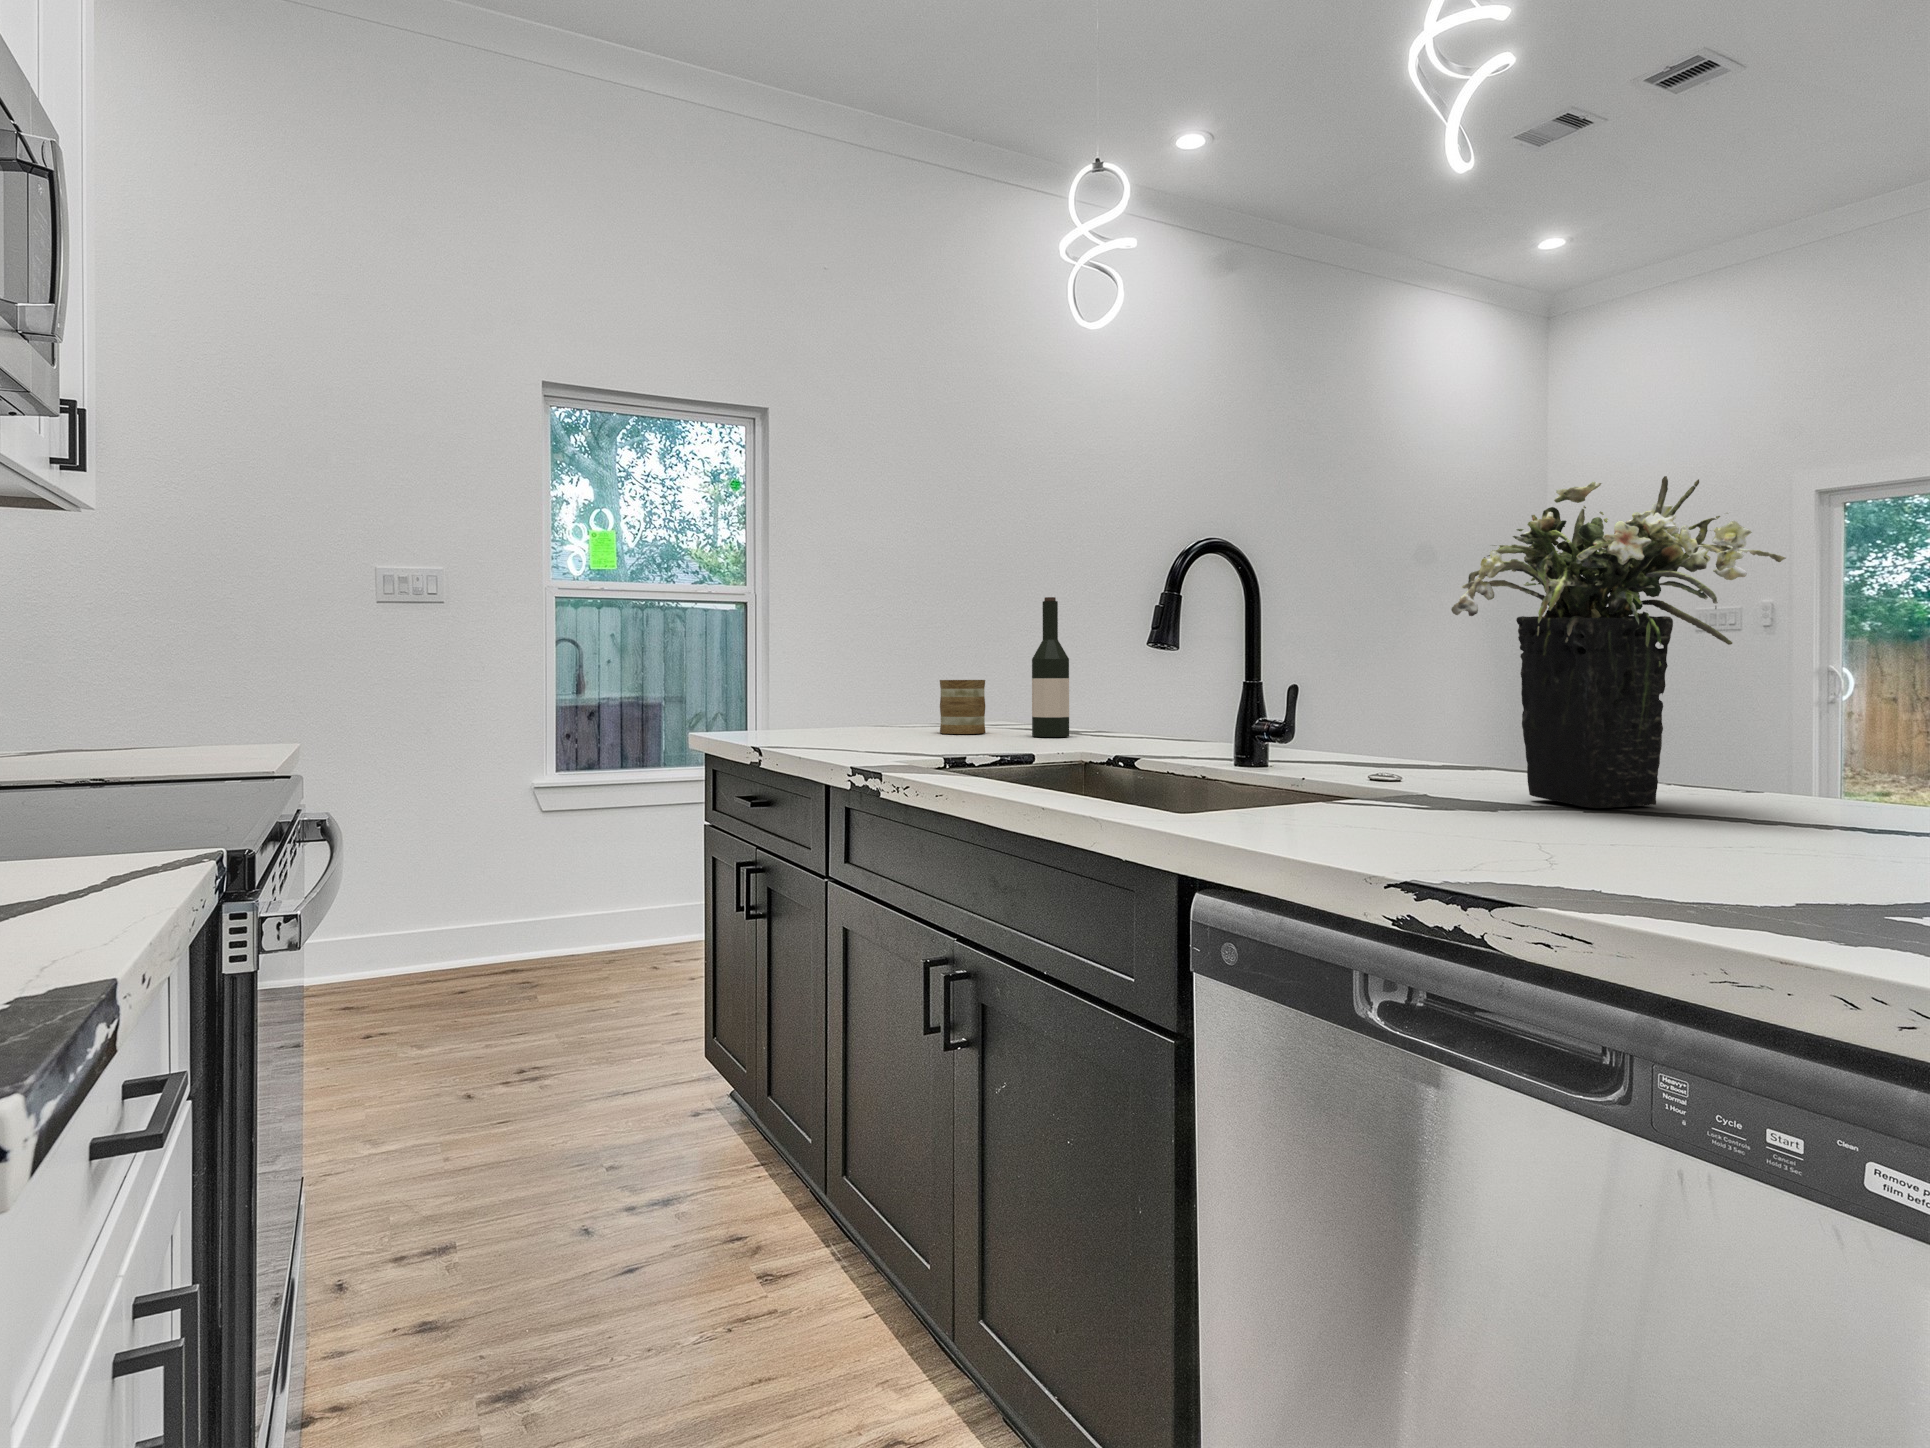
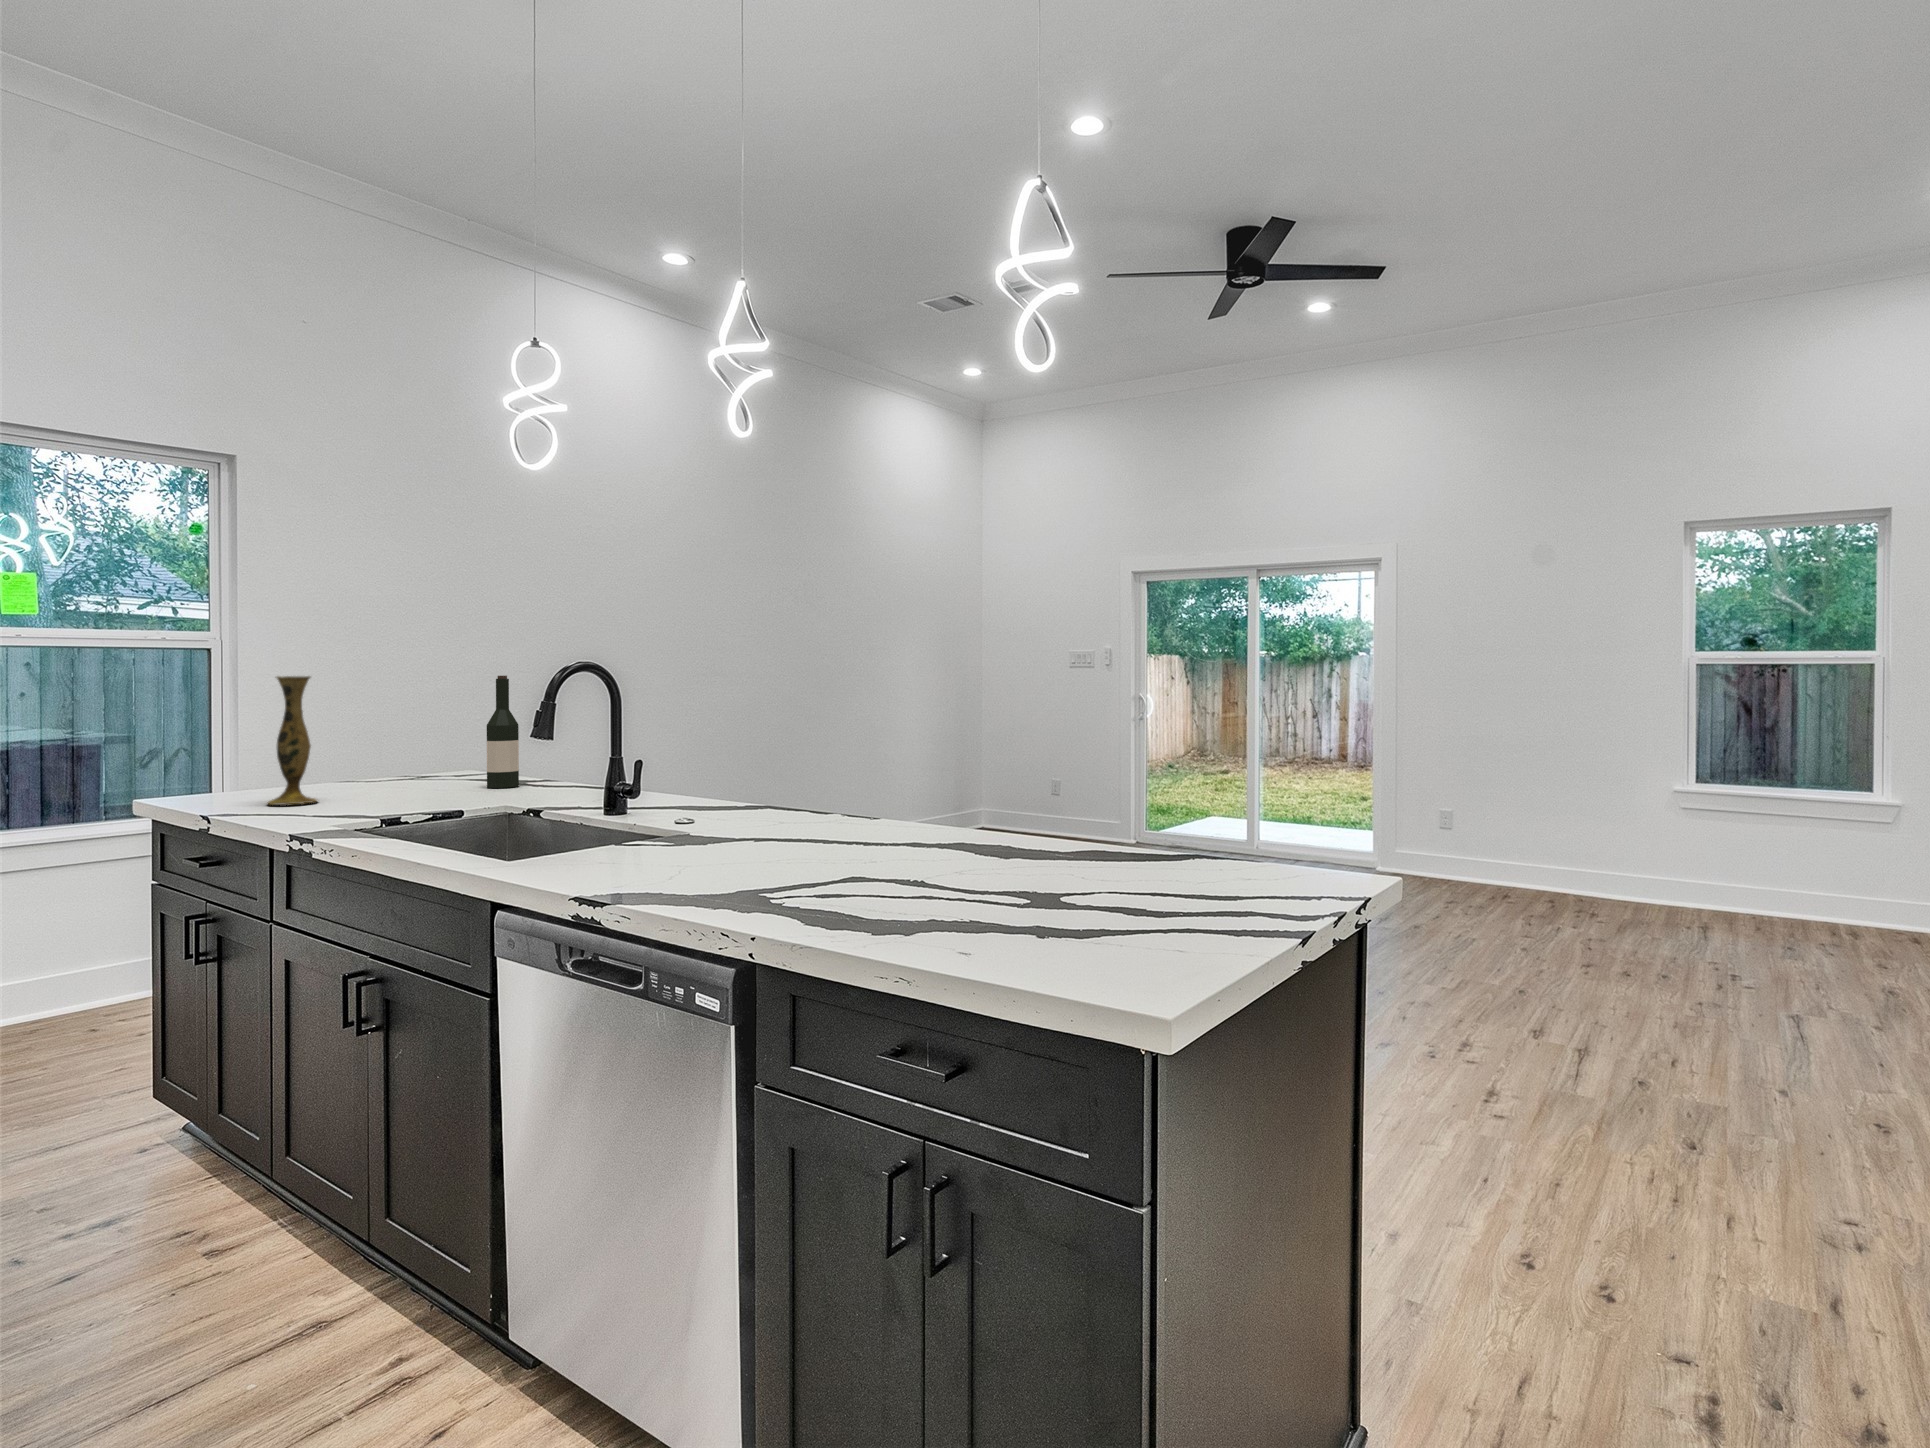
flower arrangement: present [1451,476,1786,808] -> none [688,656,842,840]
vase: none [812,591,863,742] -> present [268,676,317,805]
mug: present [940,680,986,734] -> none [404,740,447,787]

